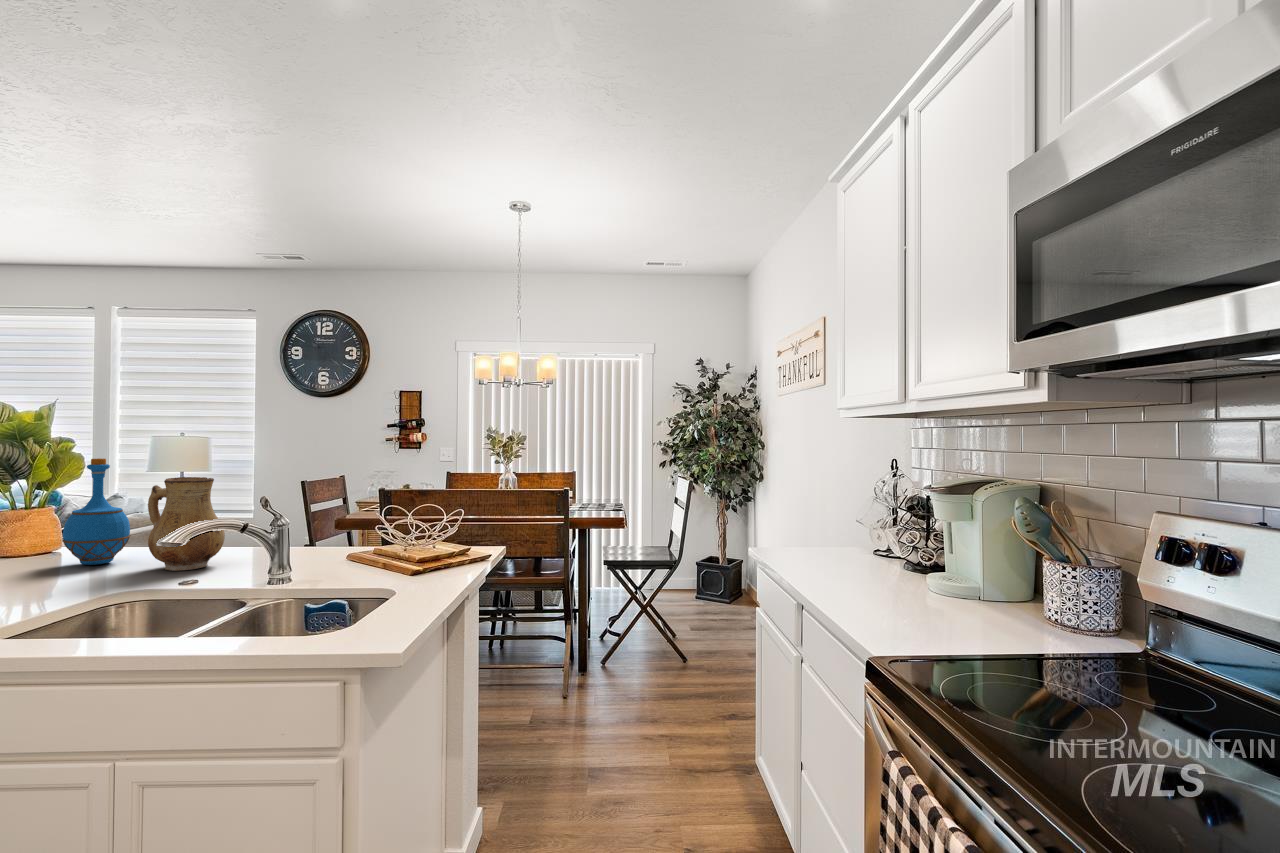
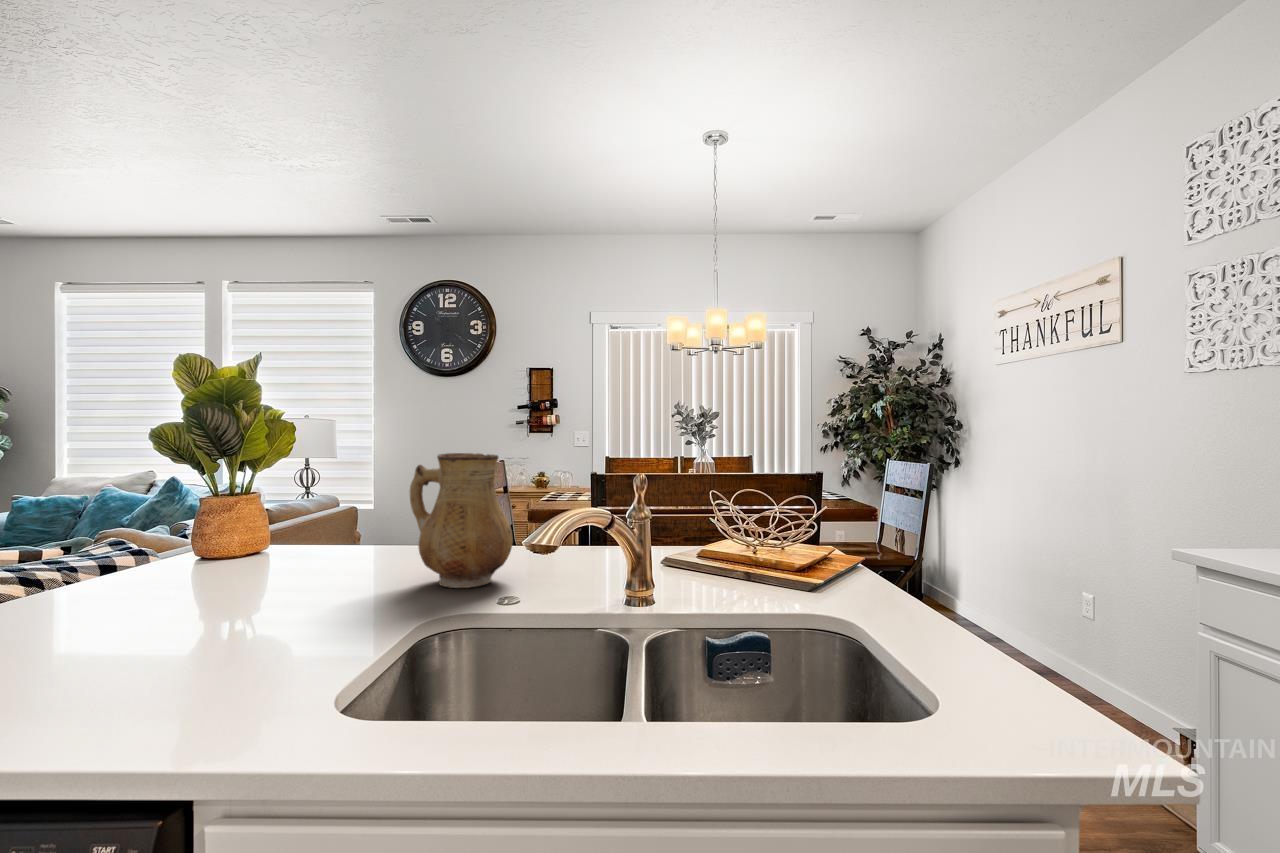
bottle: present [62,458,130,565] -> none [294,427,376,578]

